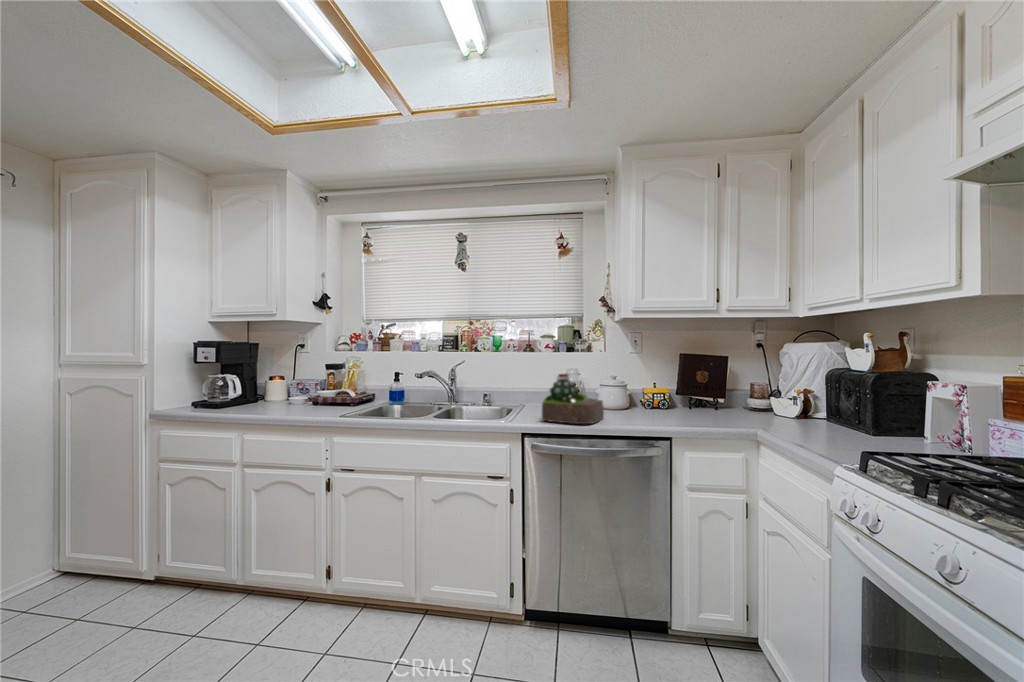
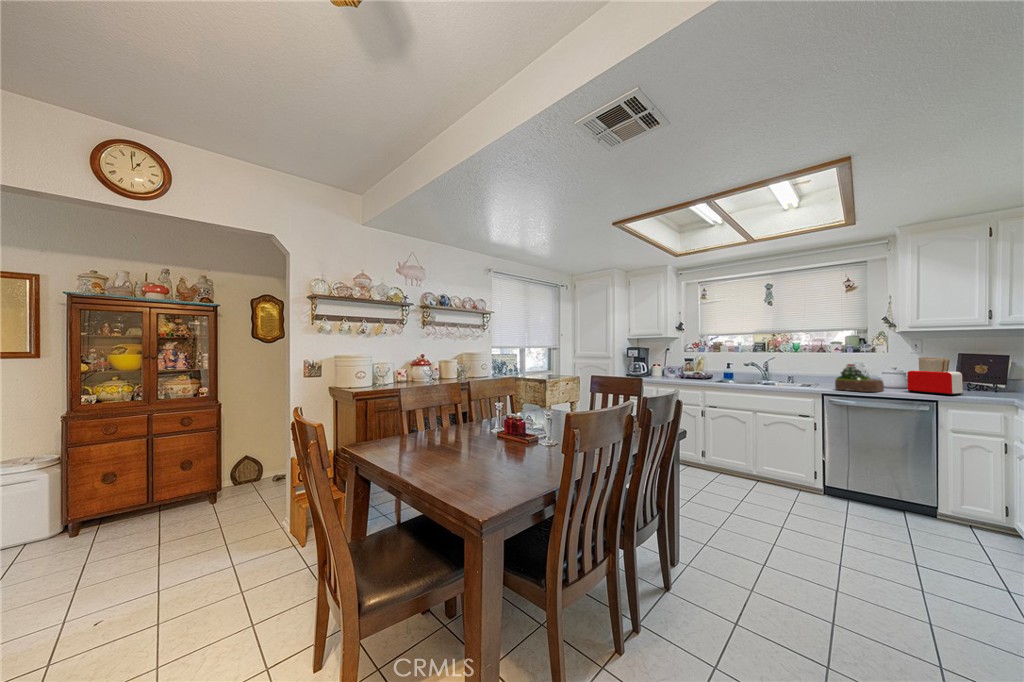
toaster: none [631,361,692,424] -> present [907,358,963,395]

